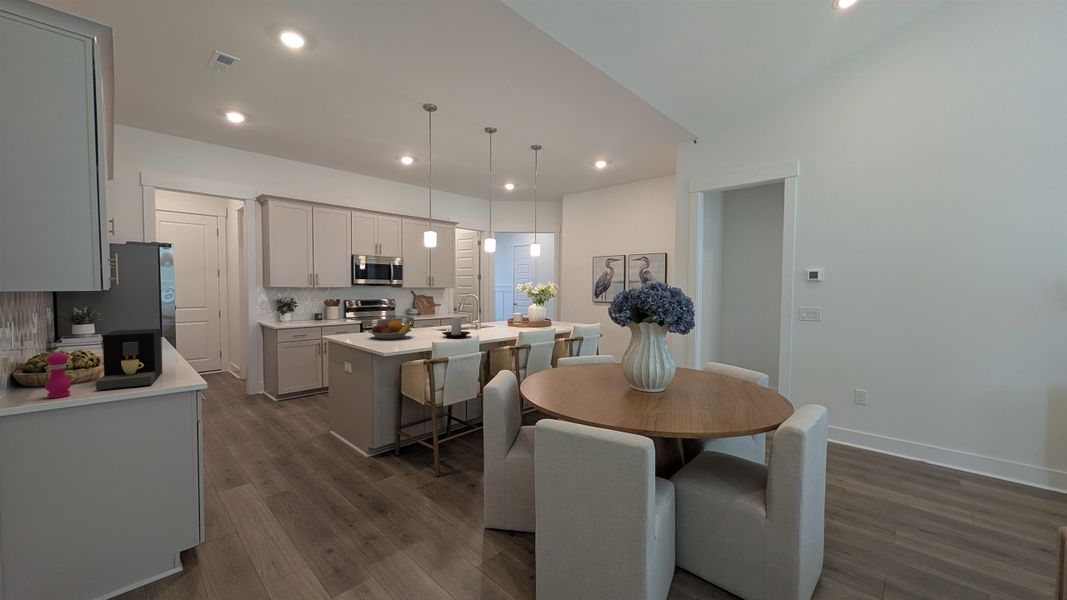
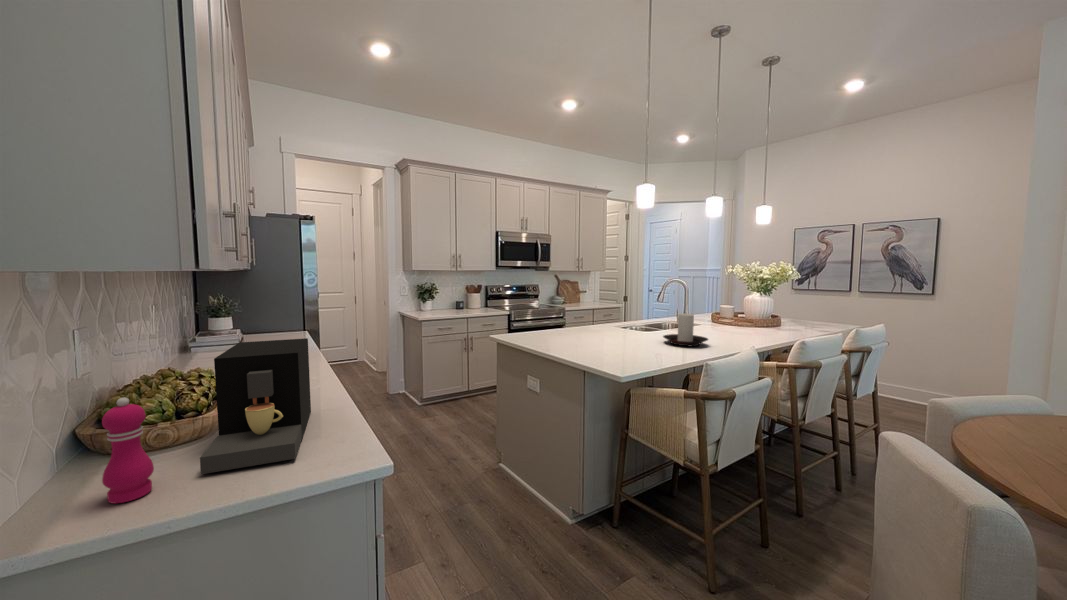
fruit bowl: present [368,320,412,339] -> none [561,318,623,346]

